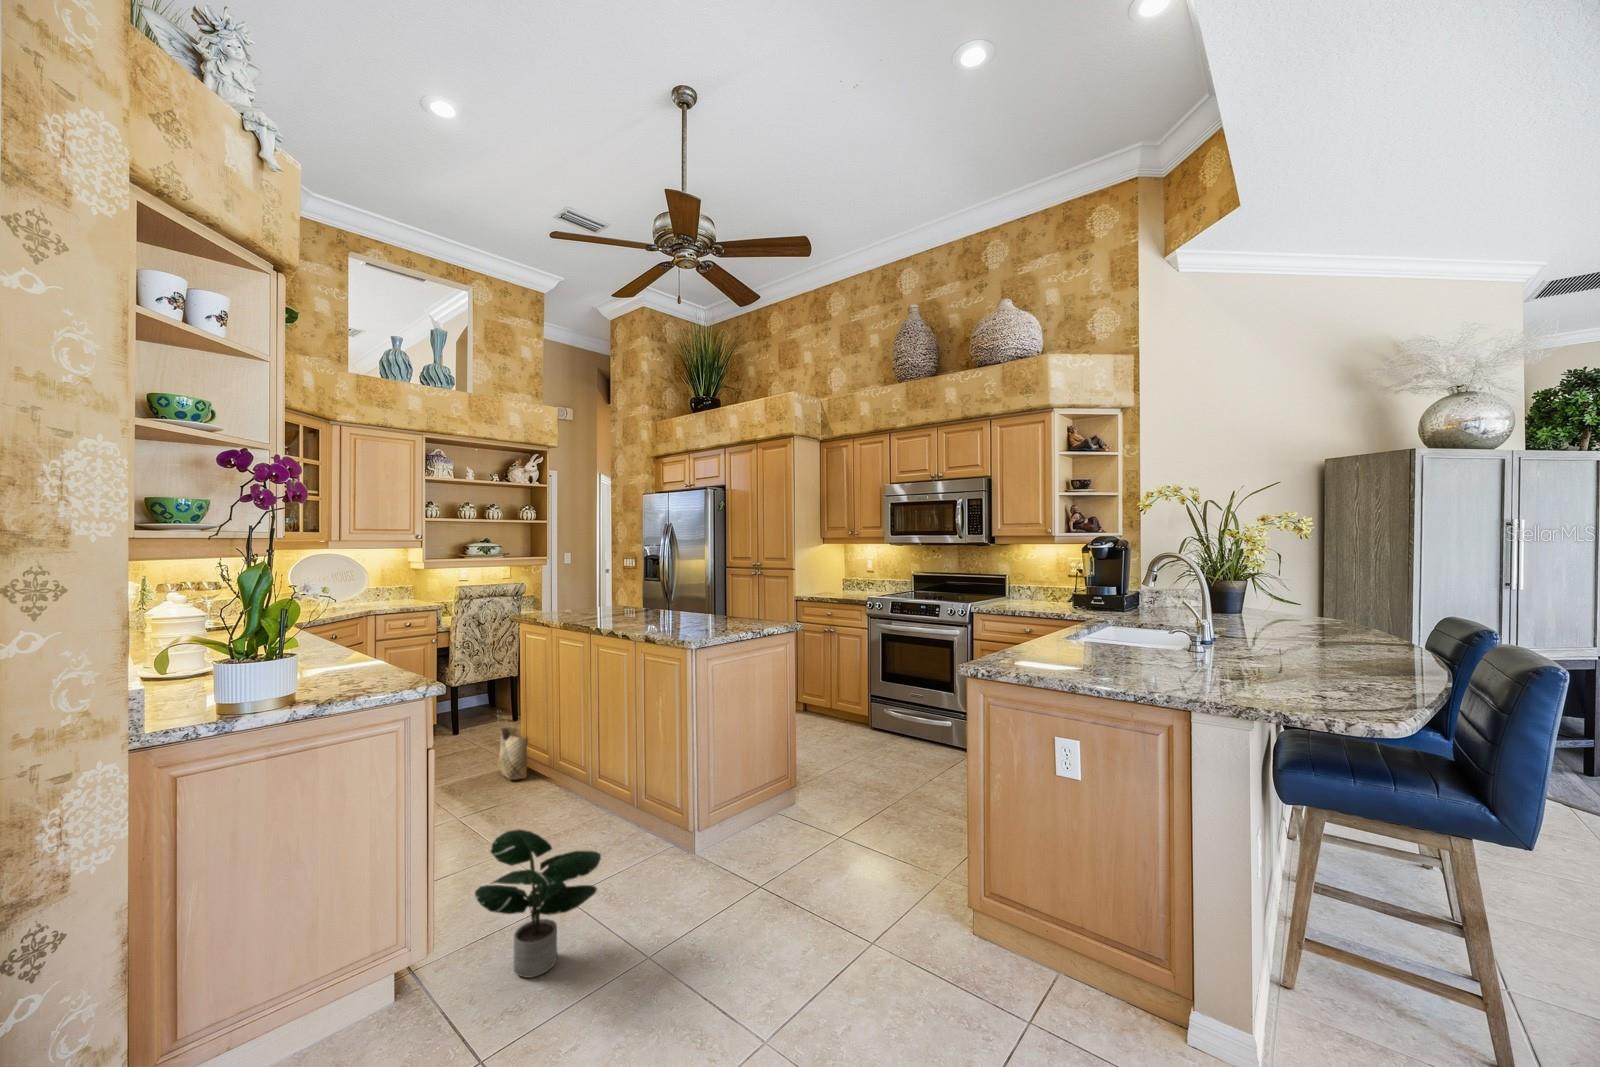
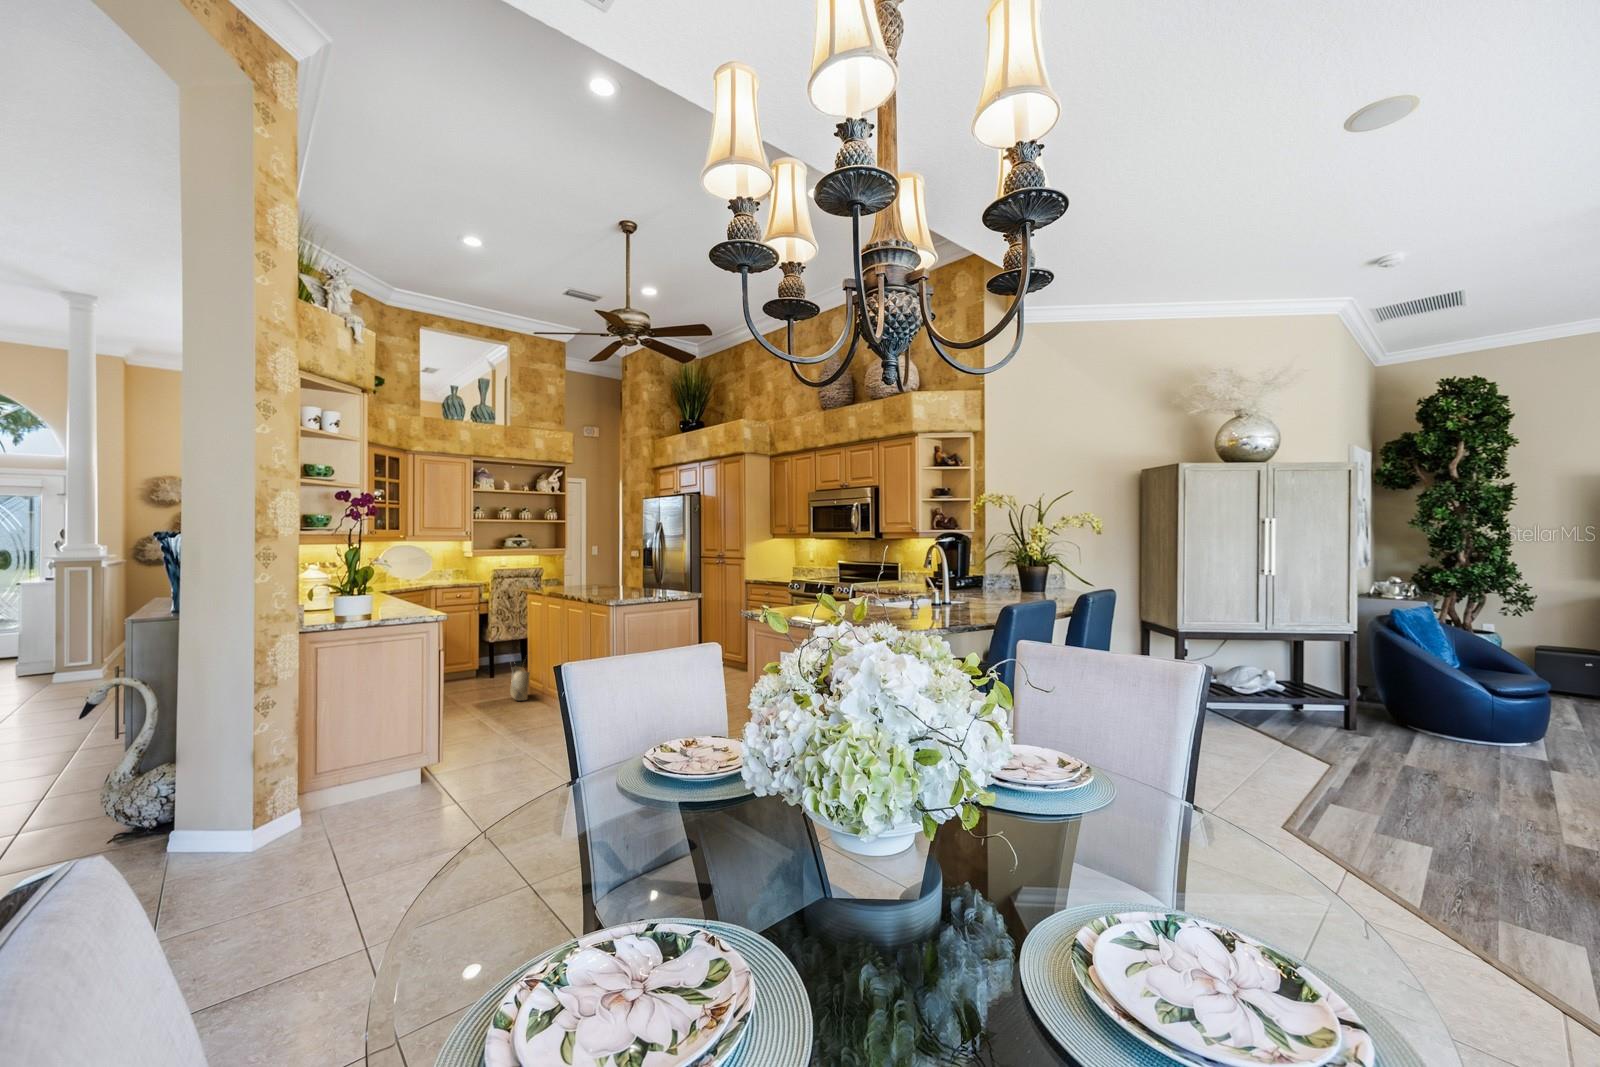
potted plant: present [475,829,601,977] -> none [461,703,533,778]

